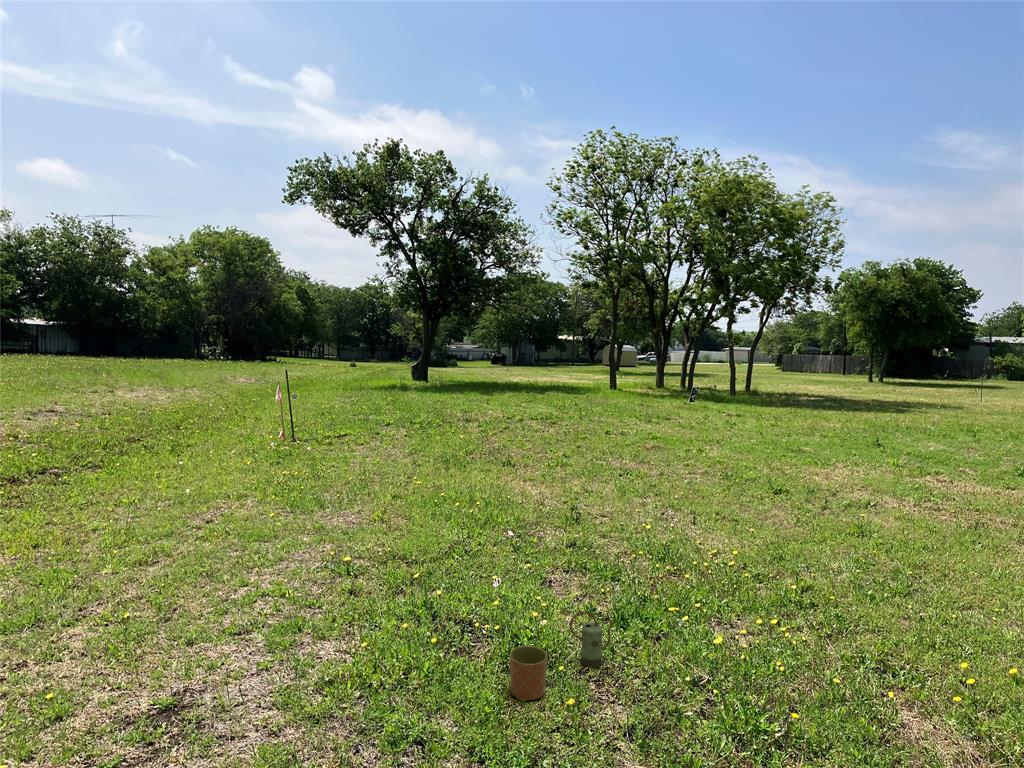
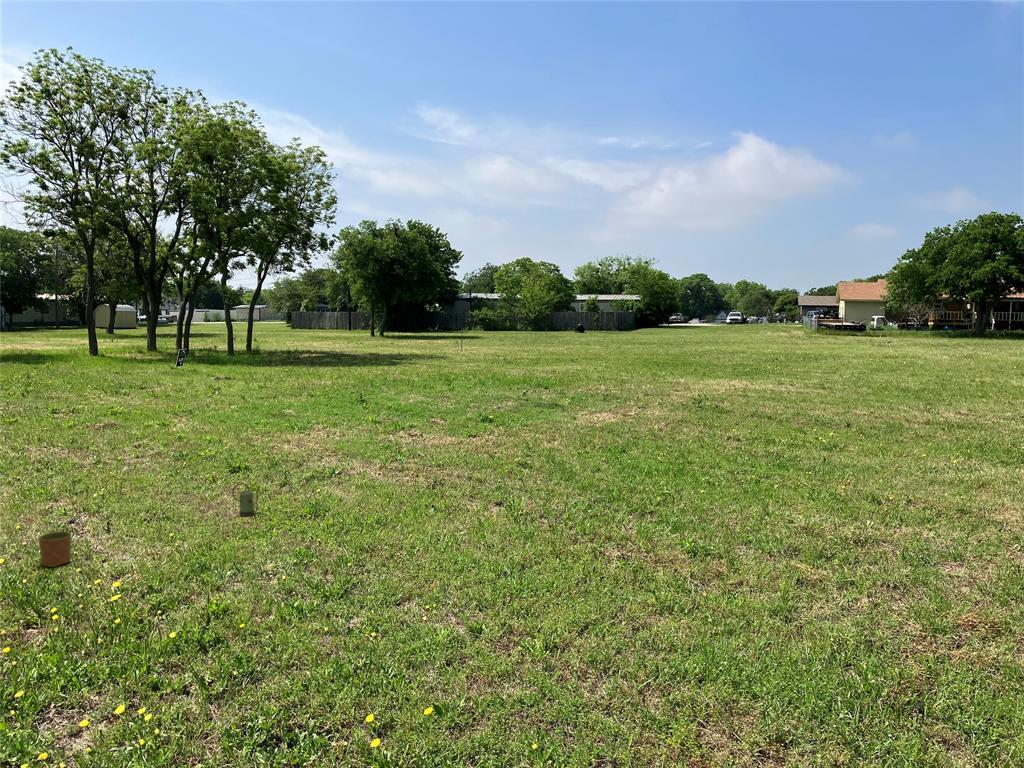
watering can: present [570,611,615,667] -> present [232,483,260,517]

